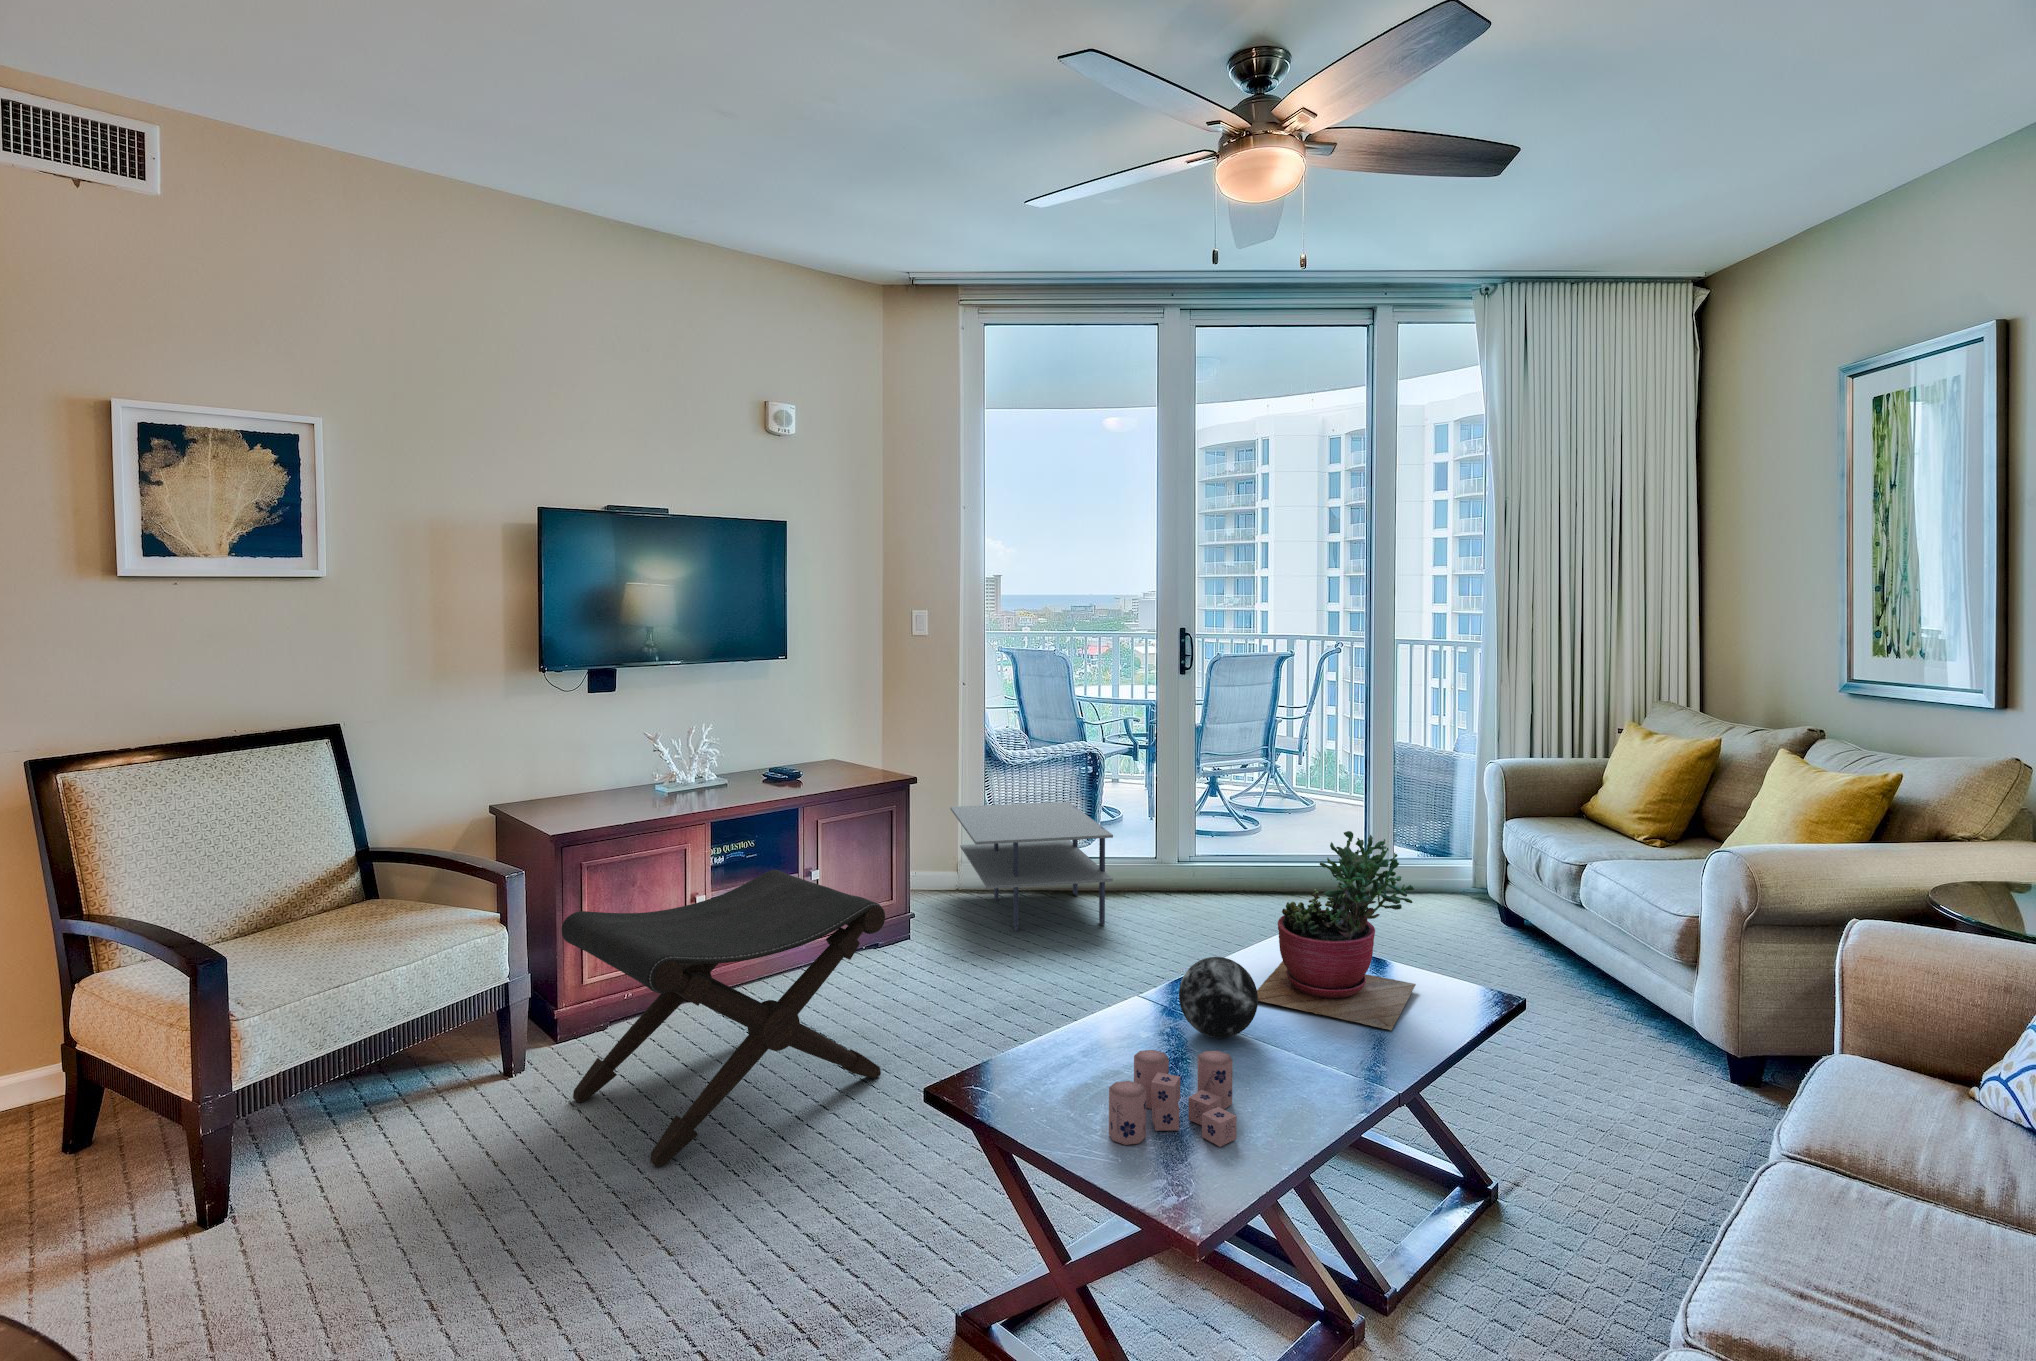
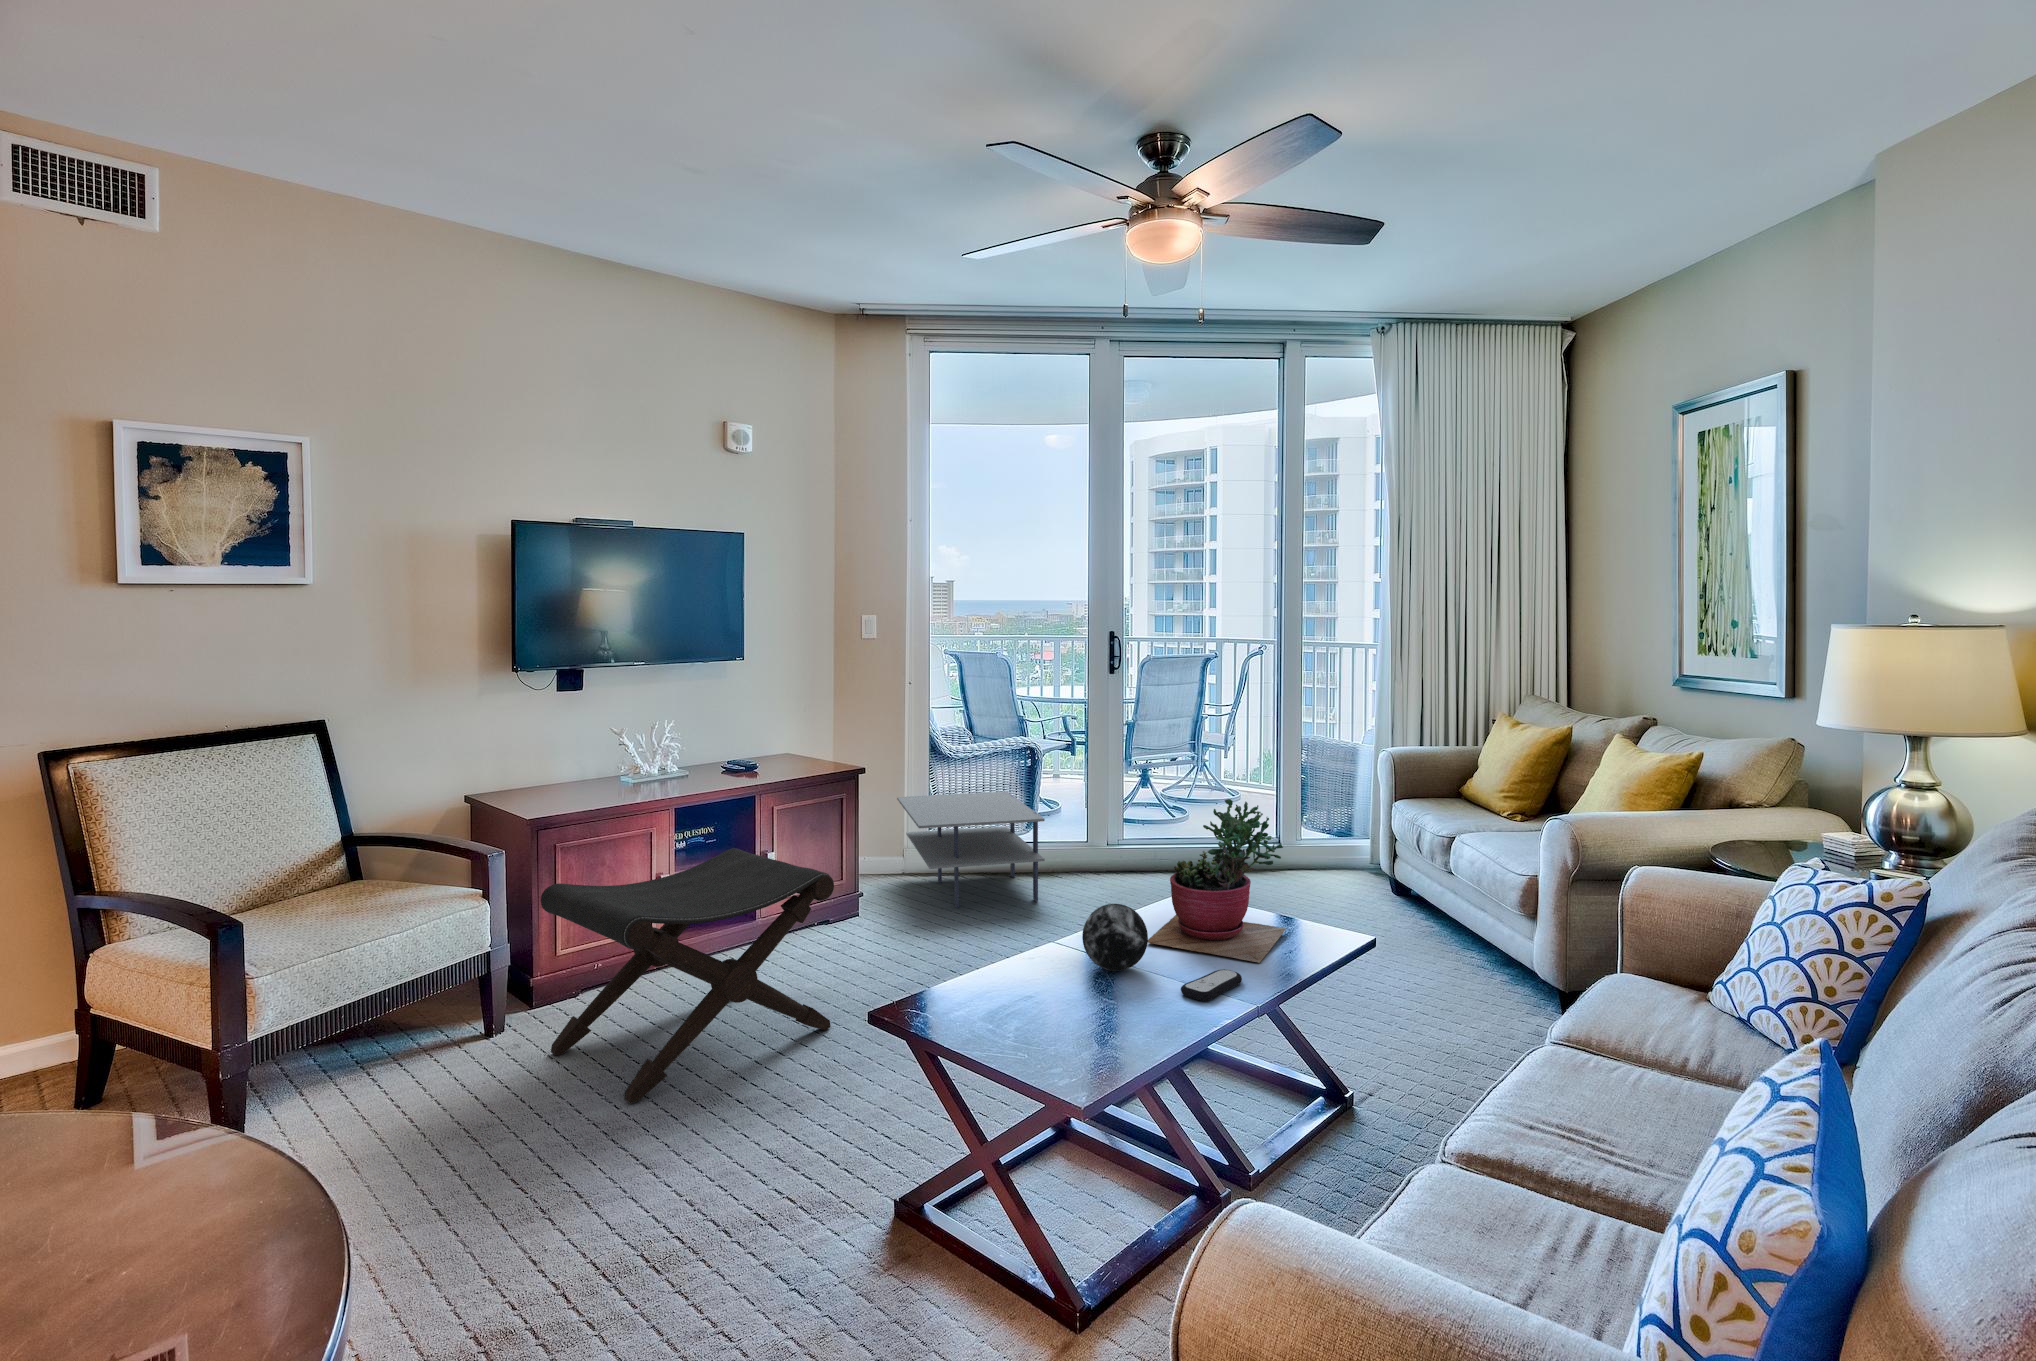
remote control: none [1302,1040,1375,1083] -> present [1181,969,1242,1001]
candle: present [1109,1050,1237,1147] -> none [1016,975,1120,1047]

